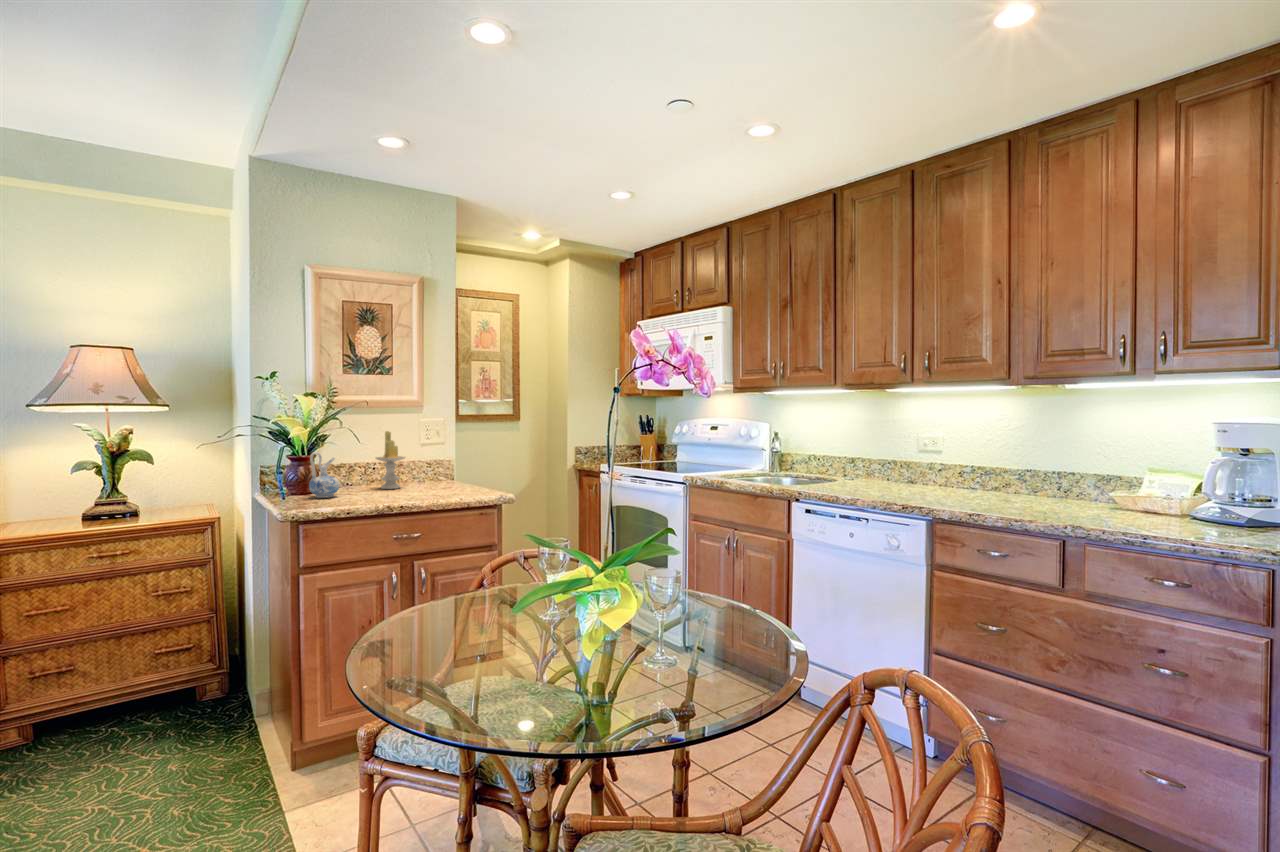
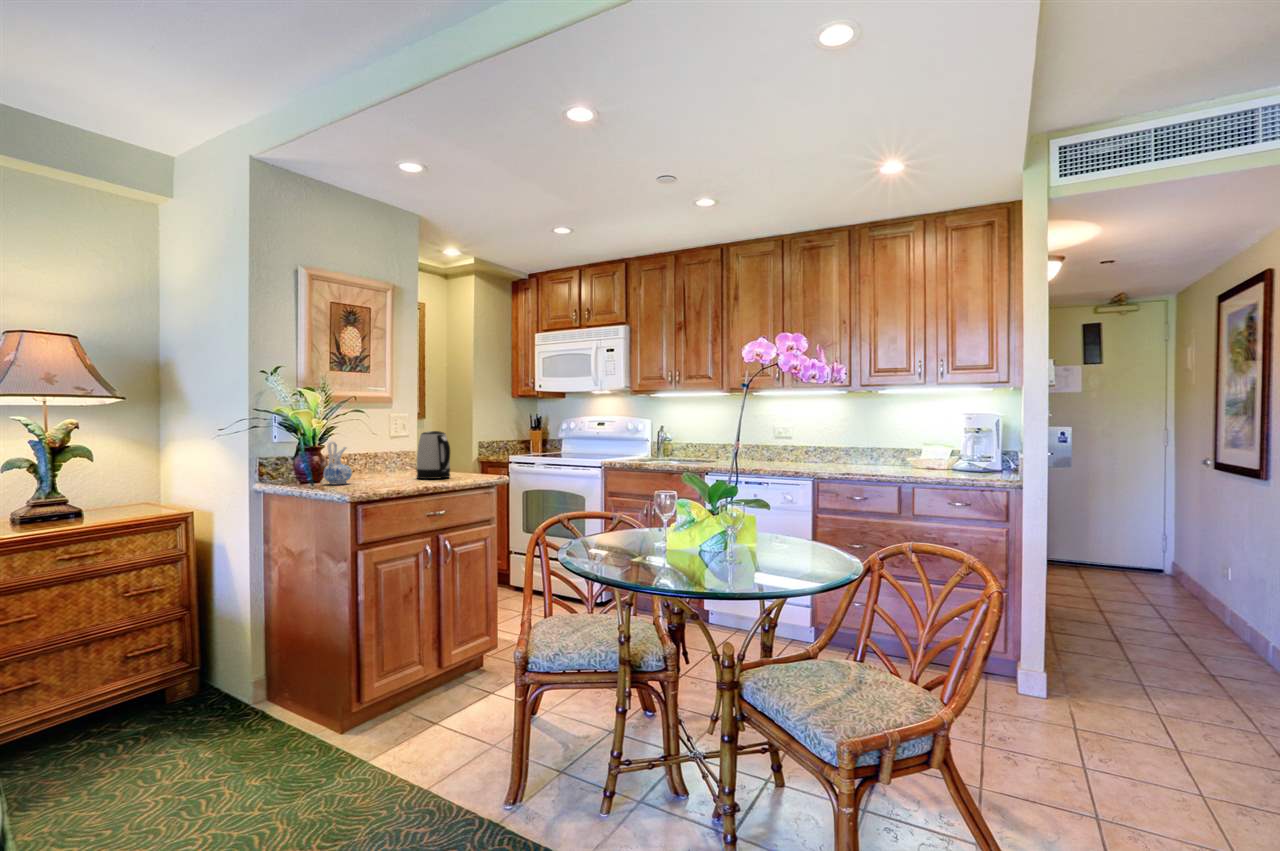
candle: present [376,431,405,489] -> none [363,424,392,477]
kettle: none [416,440,454,495] -> present [417,431,450,479]

